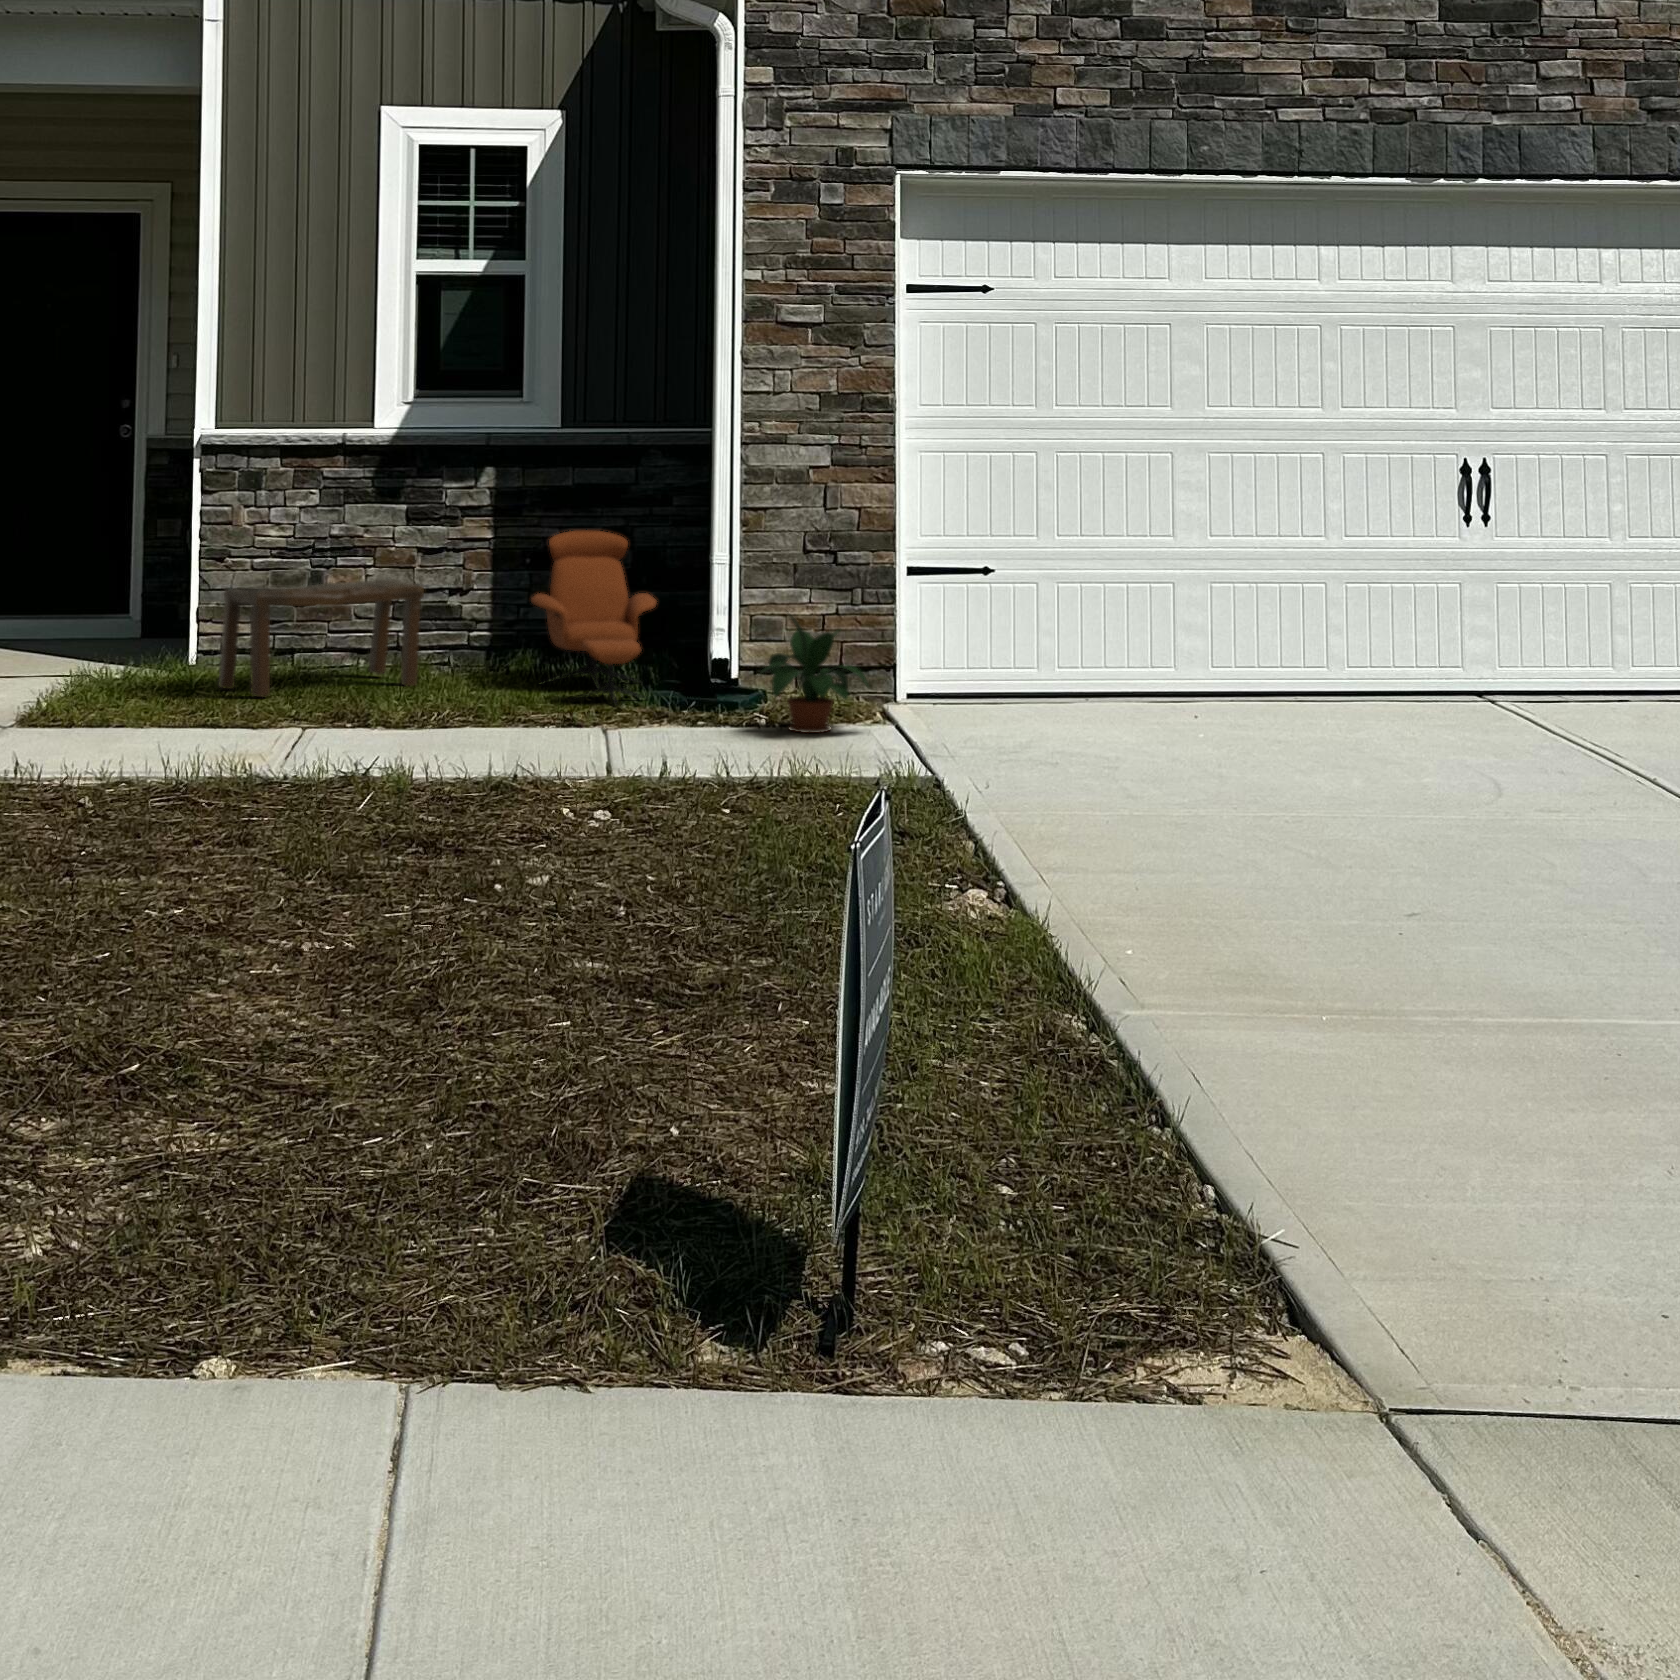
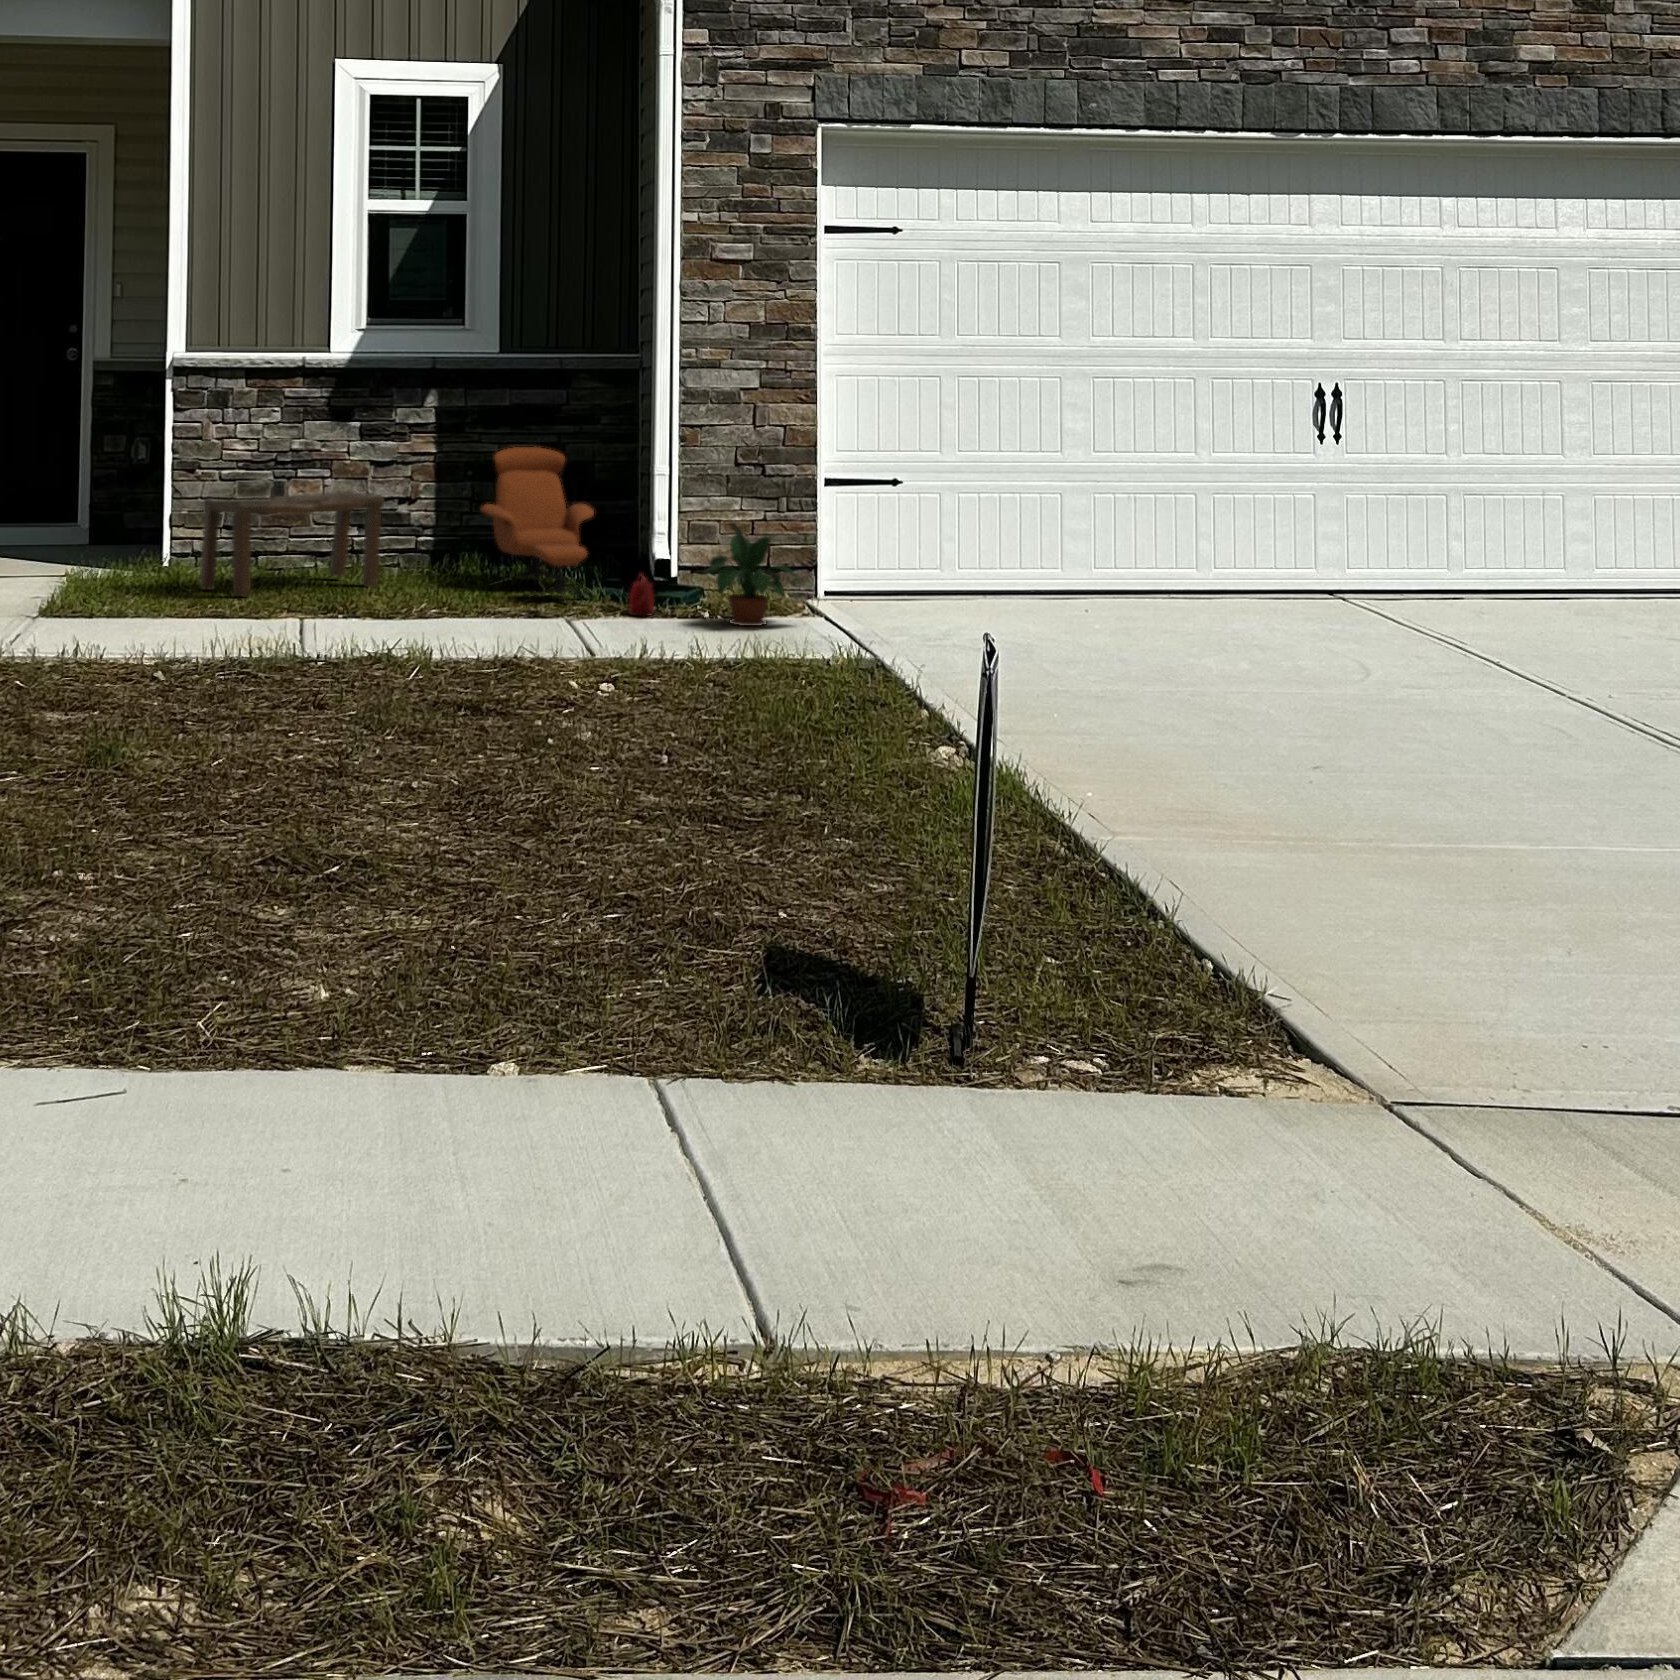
watering can: none [680,673,710,721] -> present [629,574,655,616]

